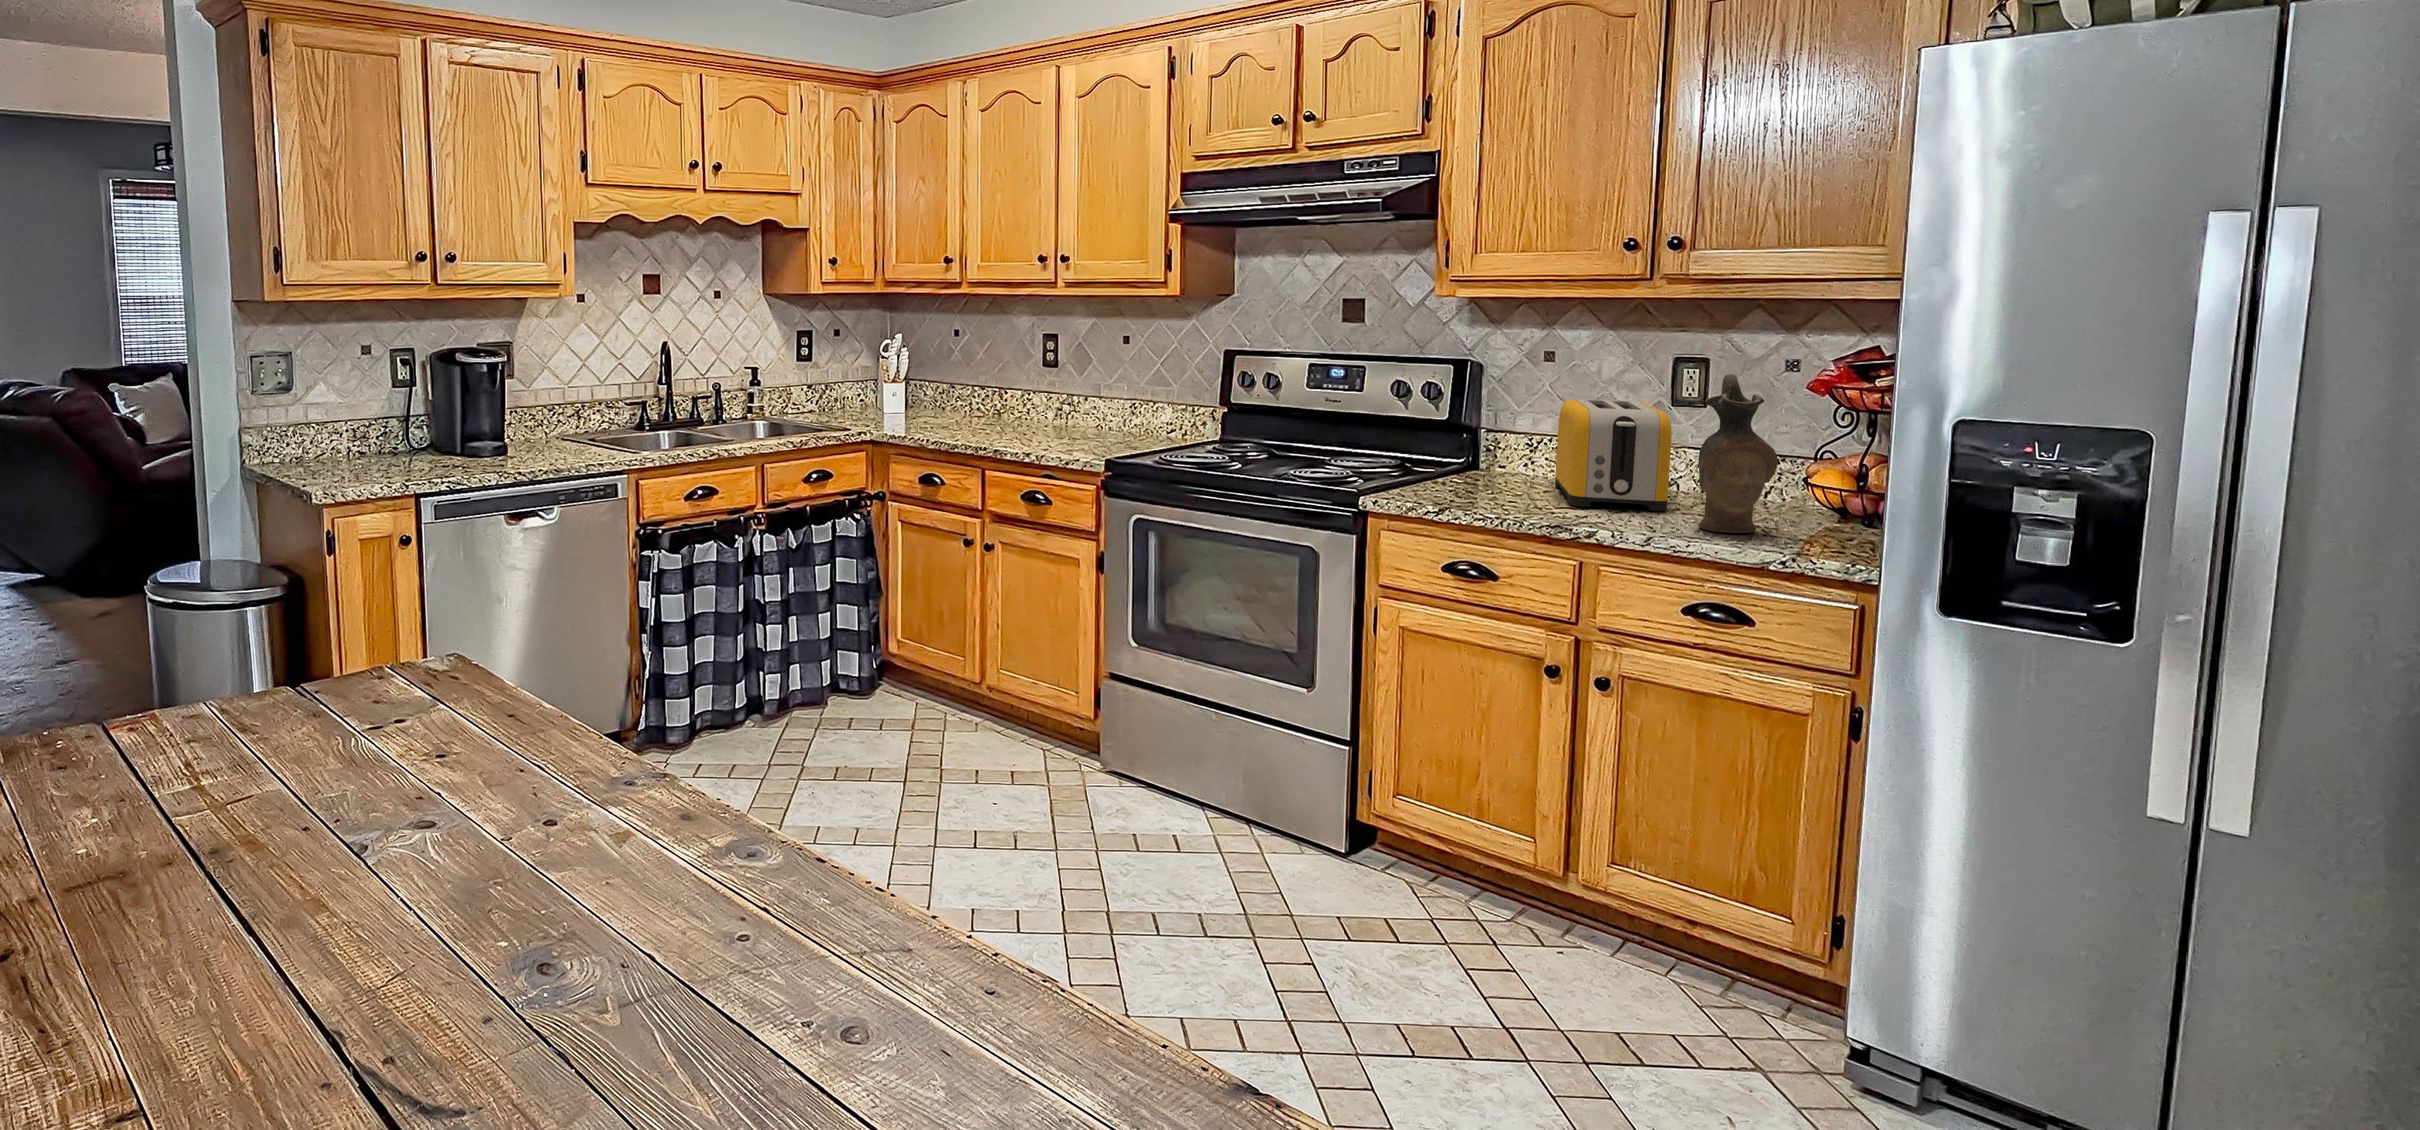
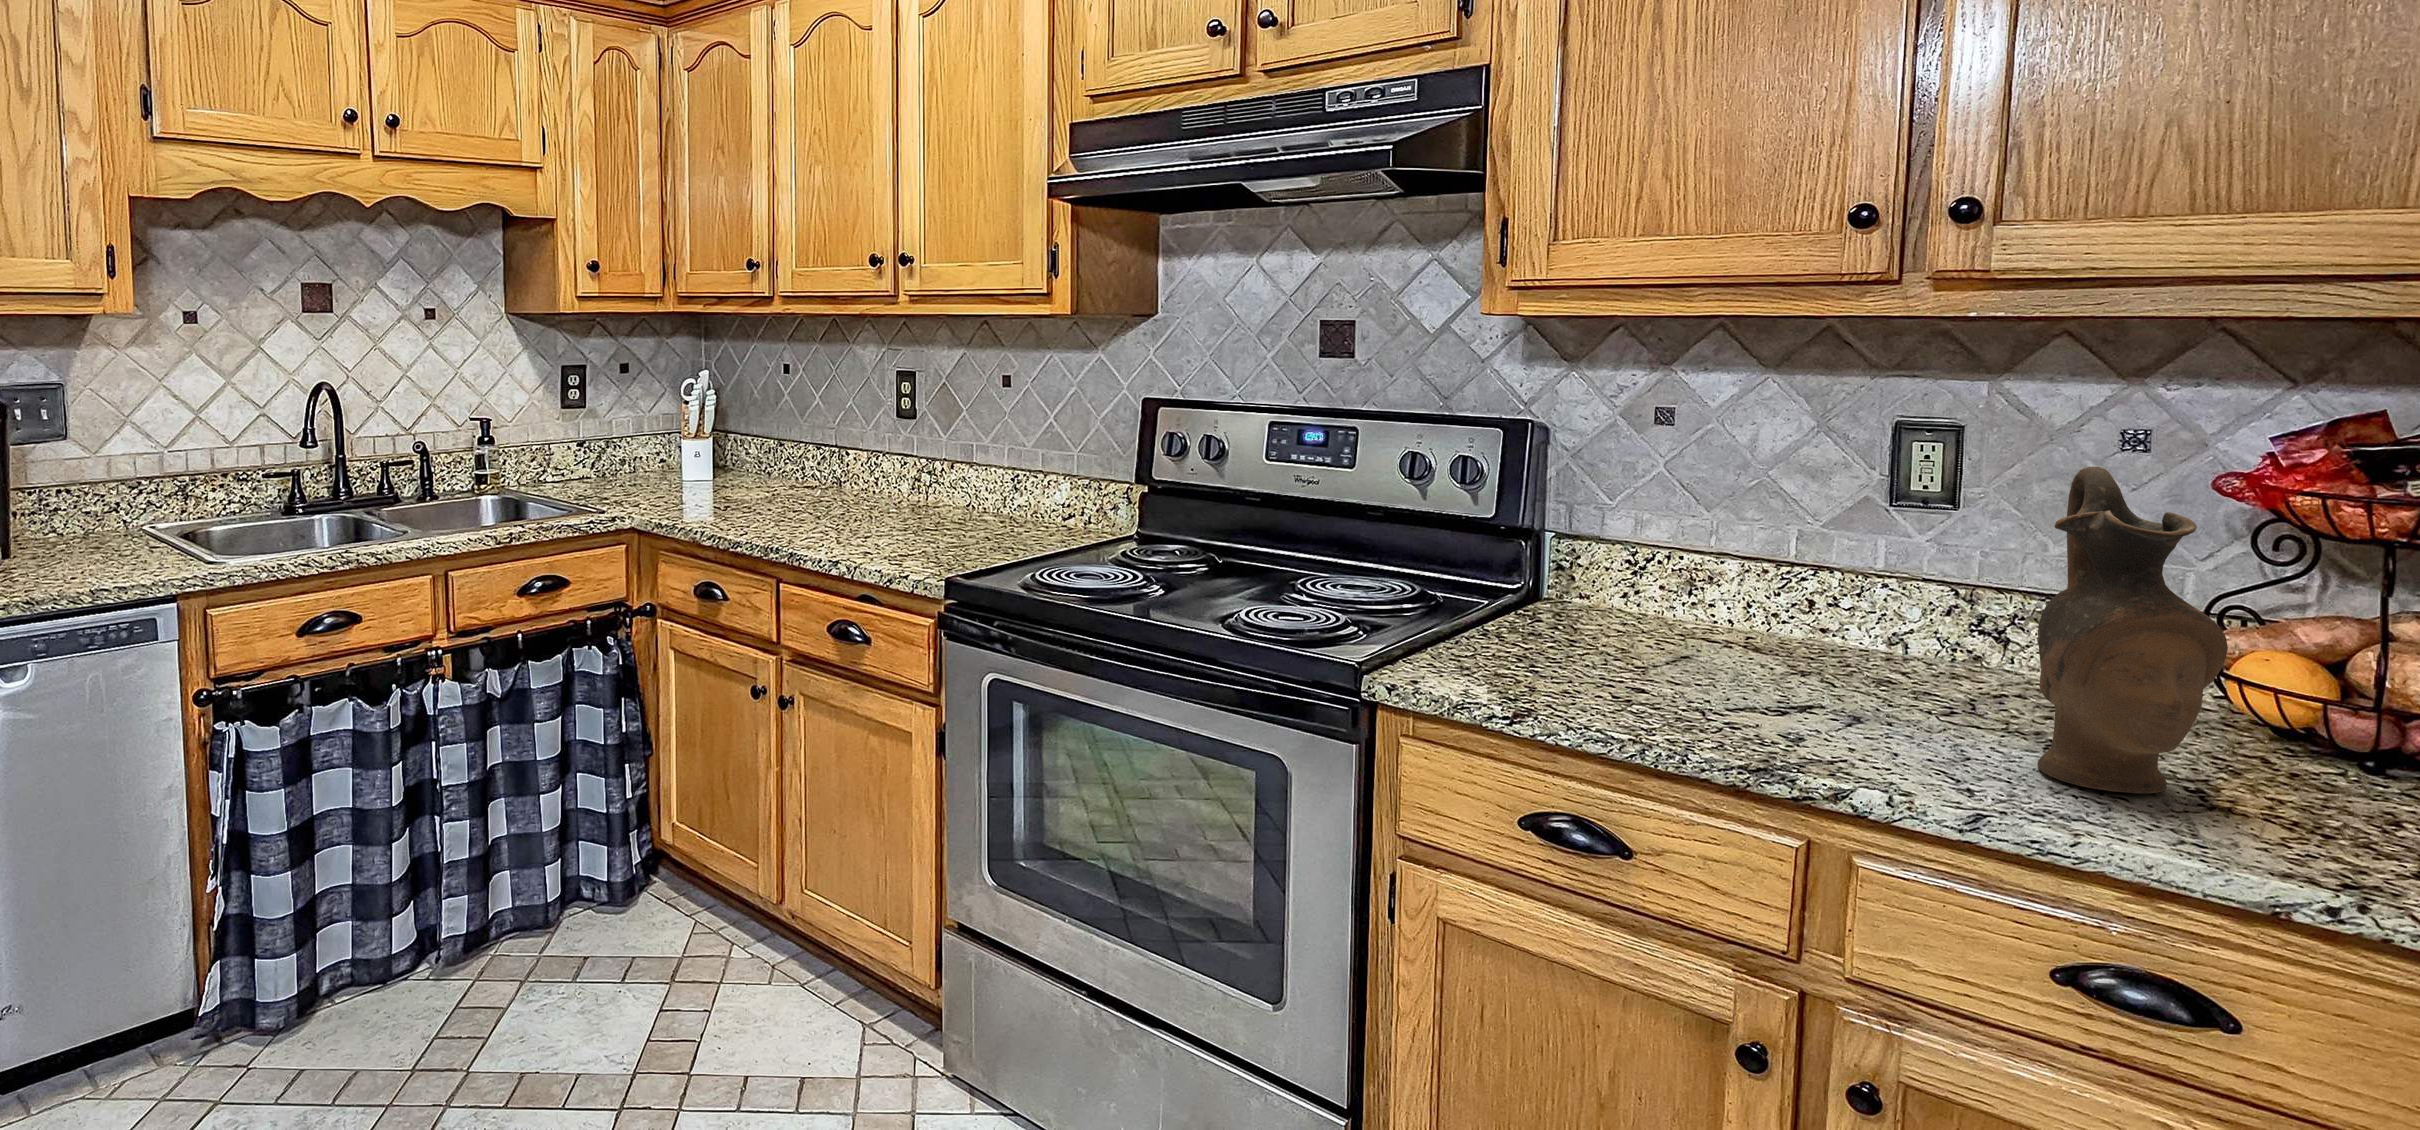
toaster: present [1555,399,1672,511] -> none [1690,494,1945,717]

